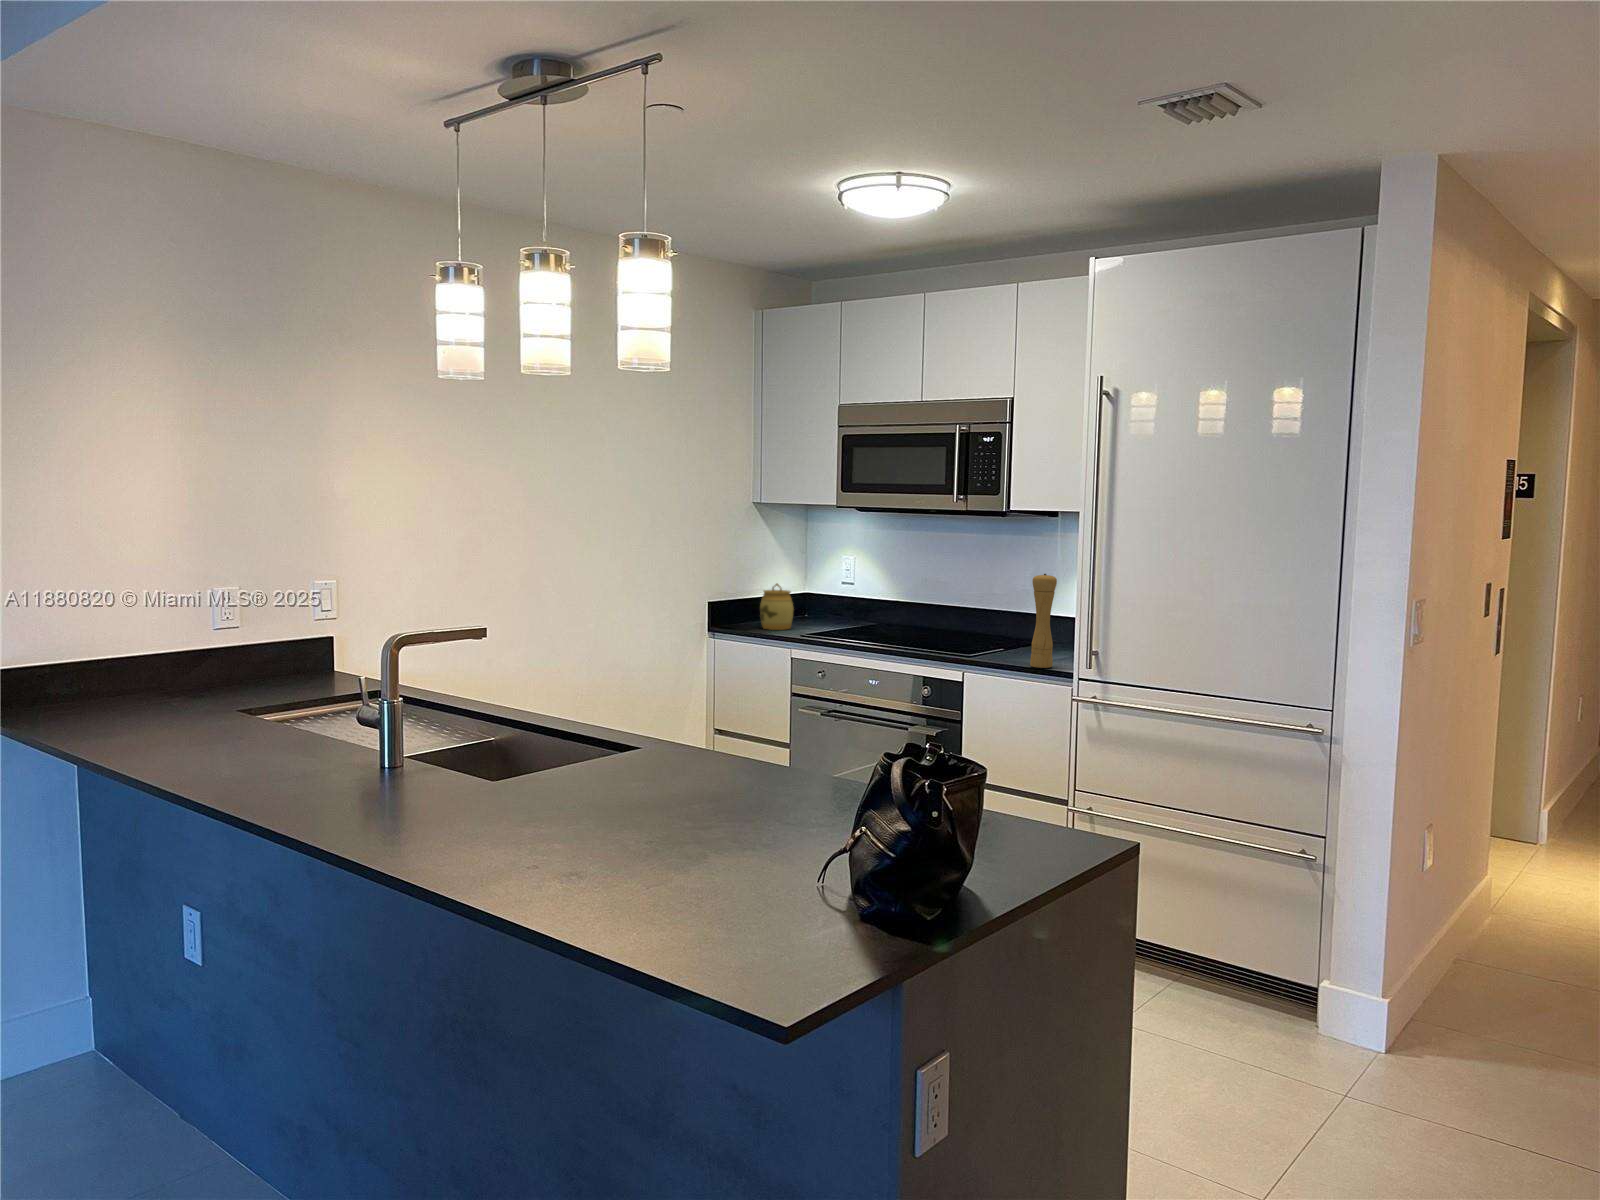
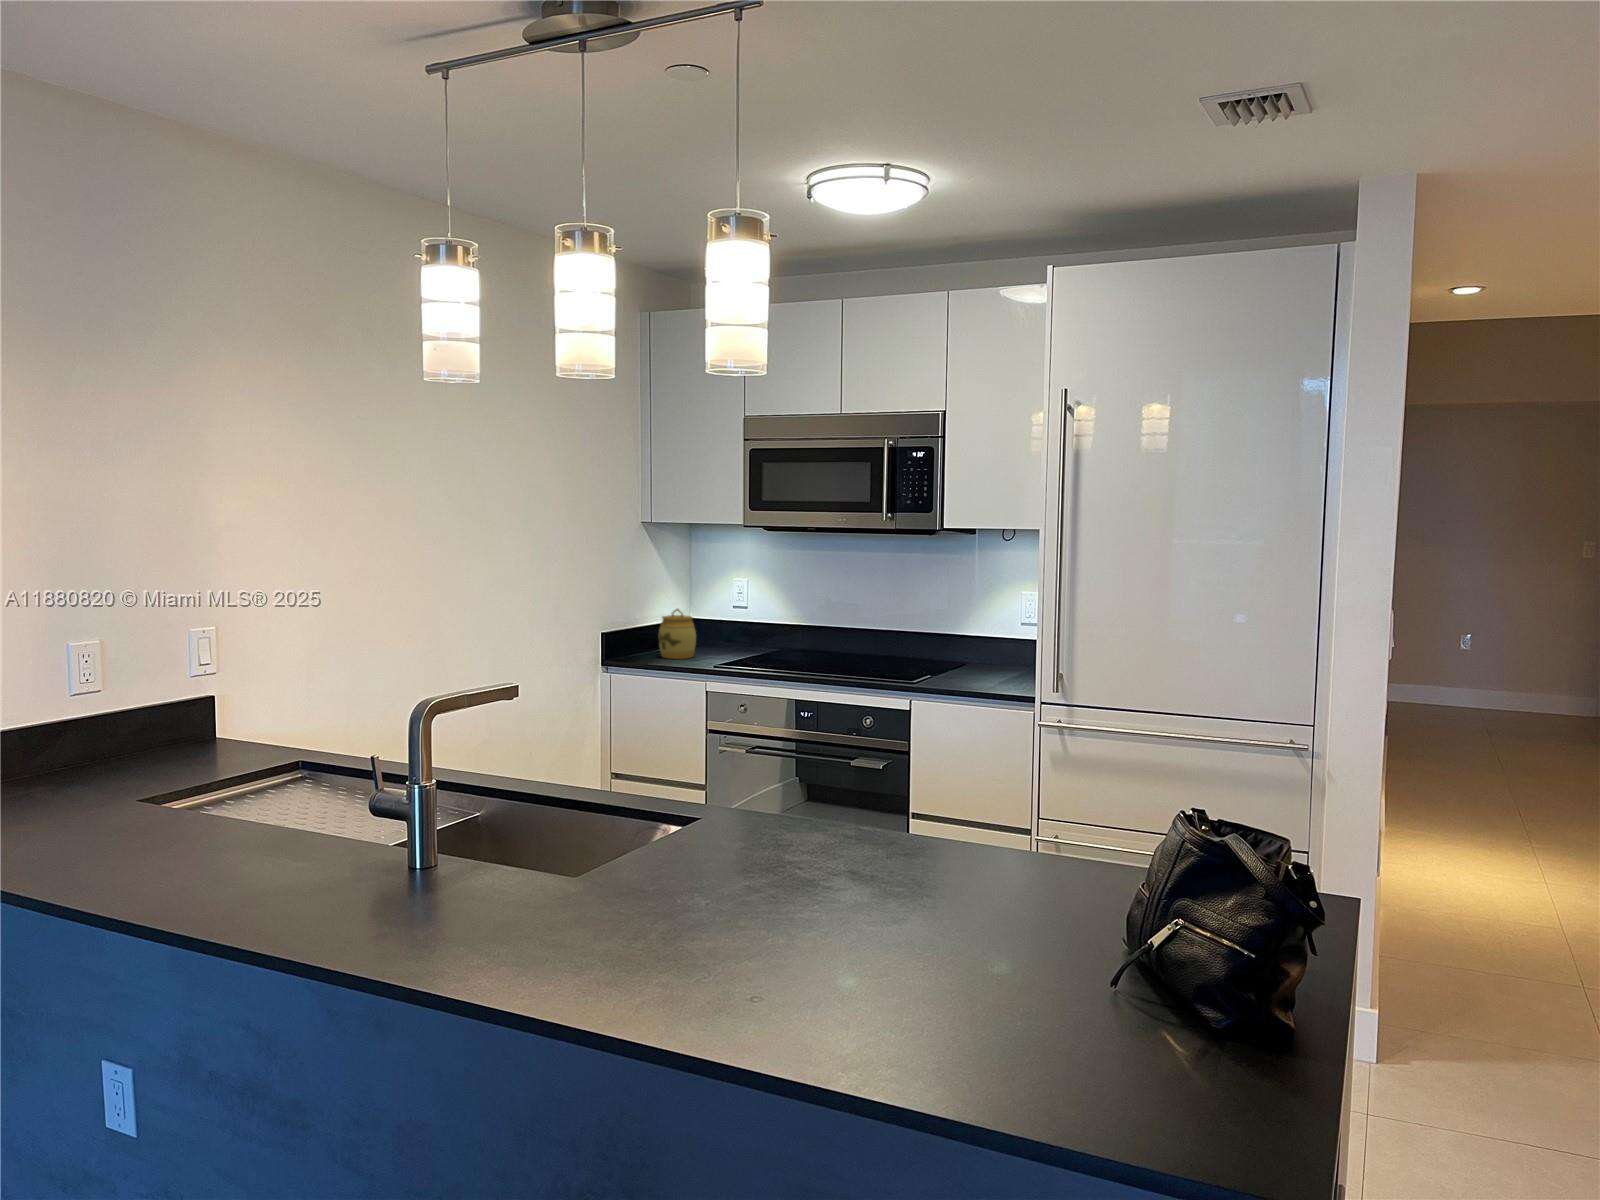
pepper mill: present [1030,574,1057,668] -> none [983,594,1010,692]

